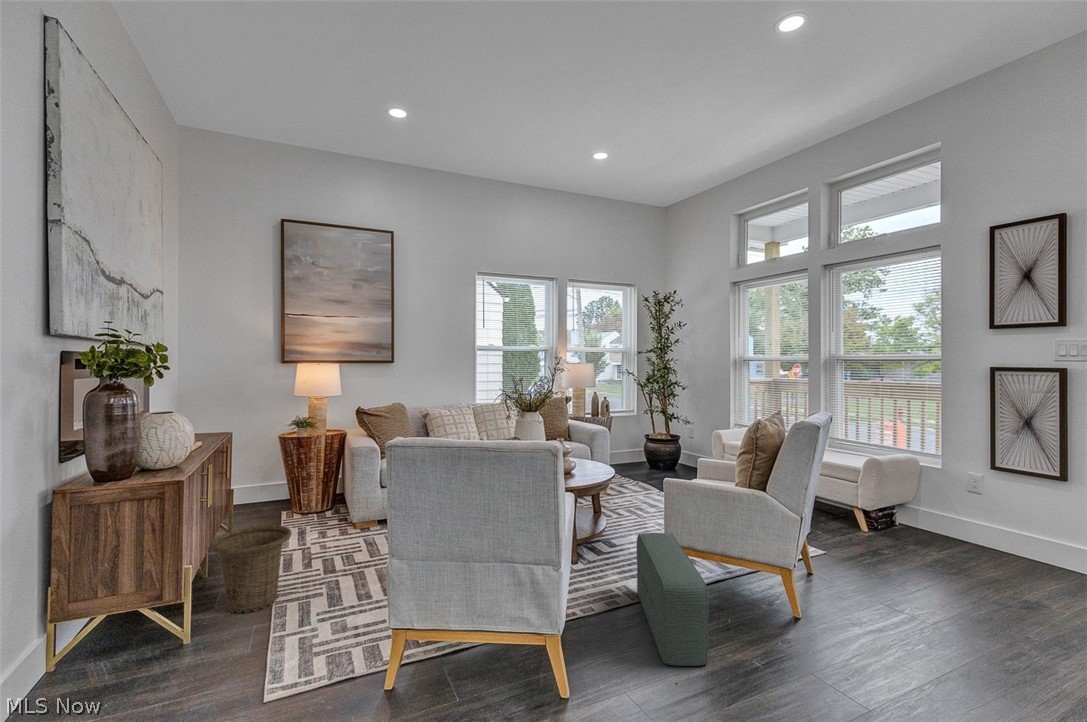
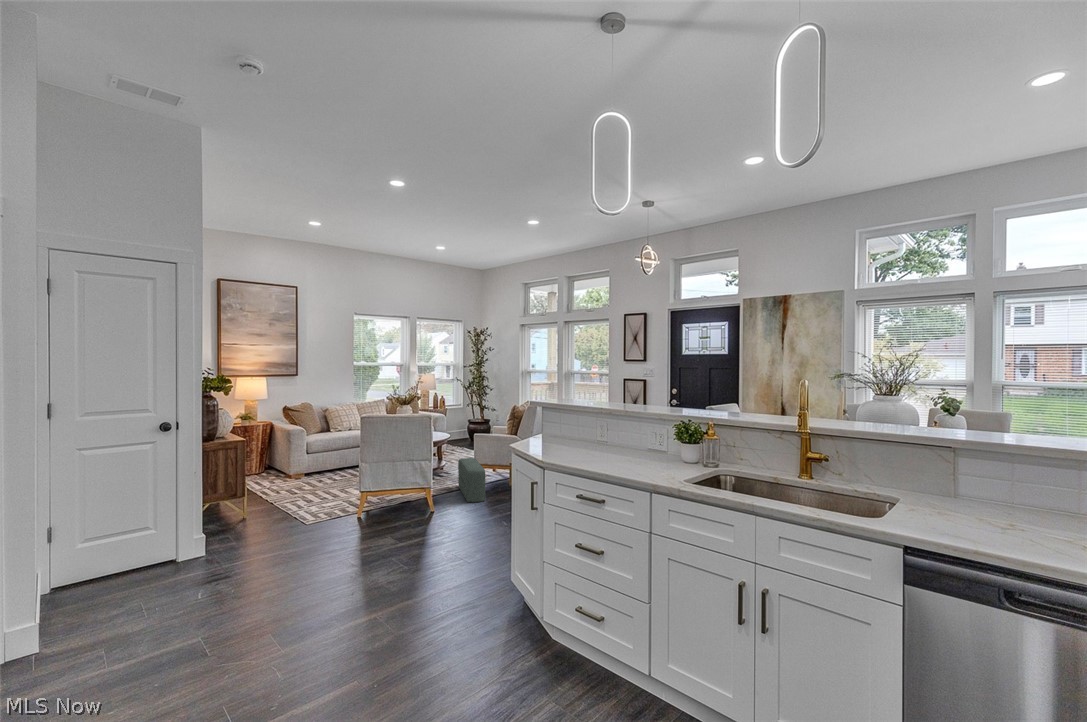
basket: present [210,525,292,613] -> none [237,468,279,510]

